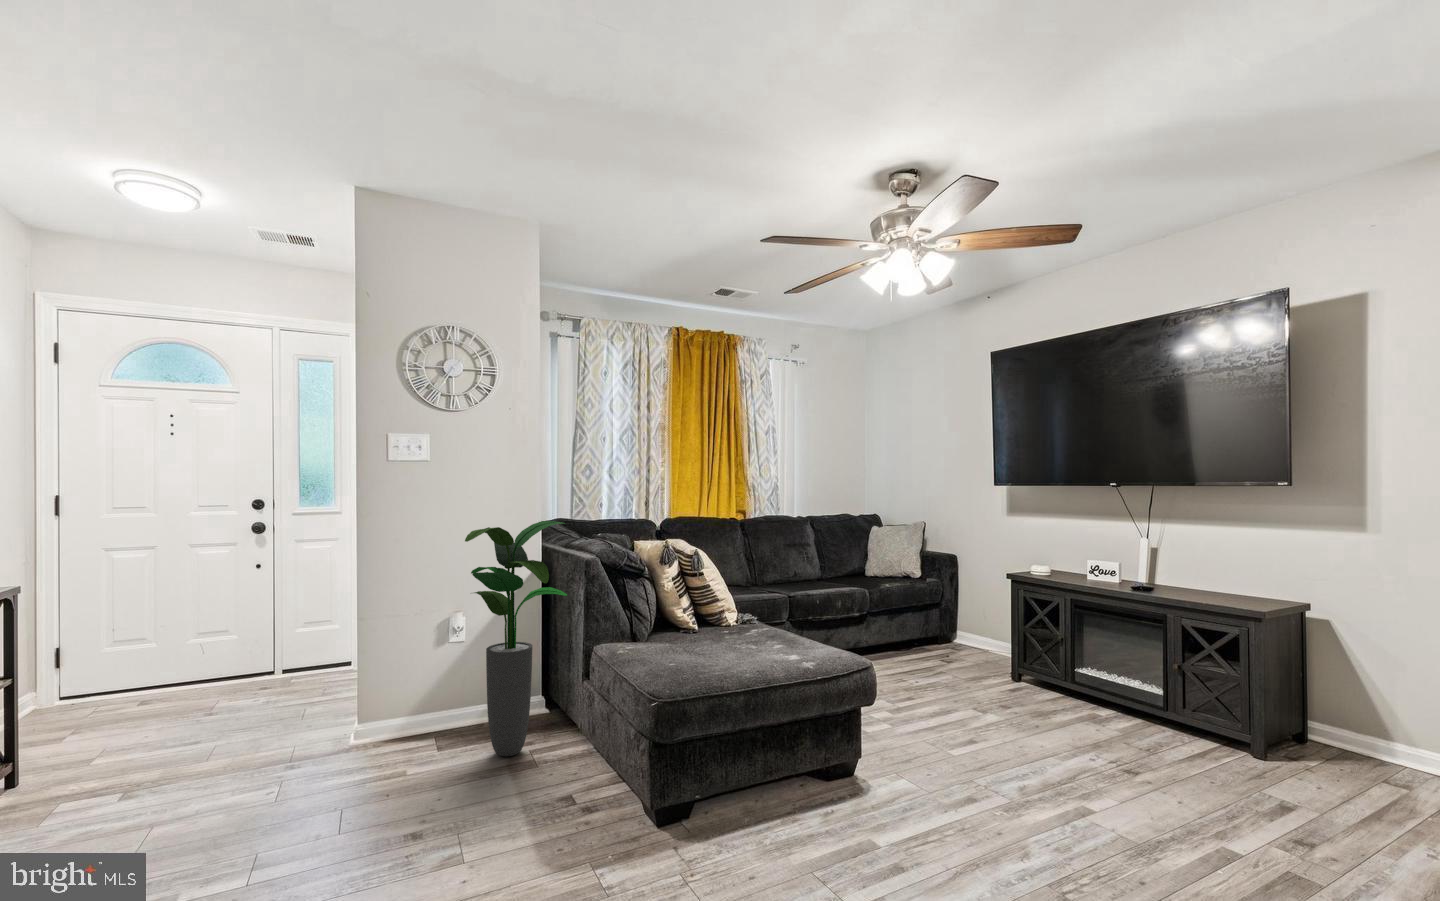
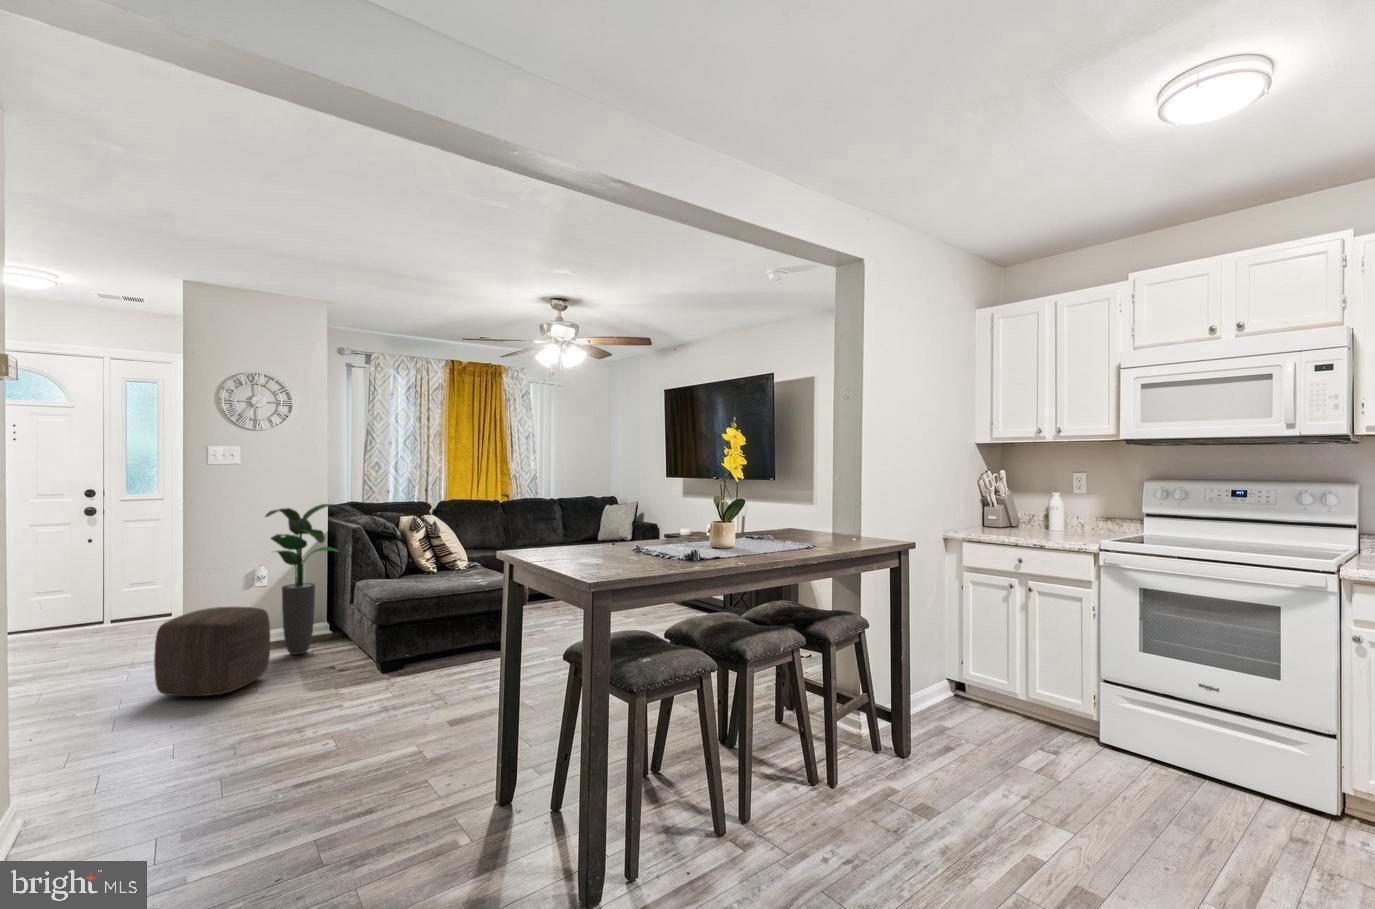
ottoman: none [301,690,477,860] -> present [154,607,270,696]

